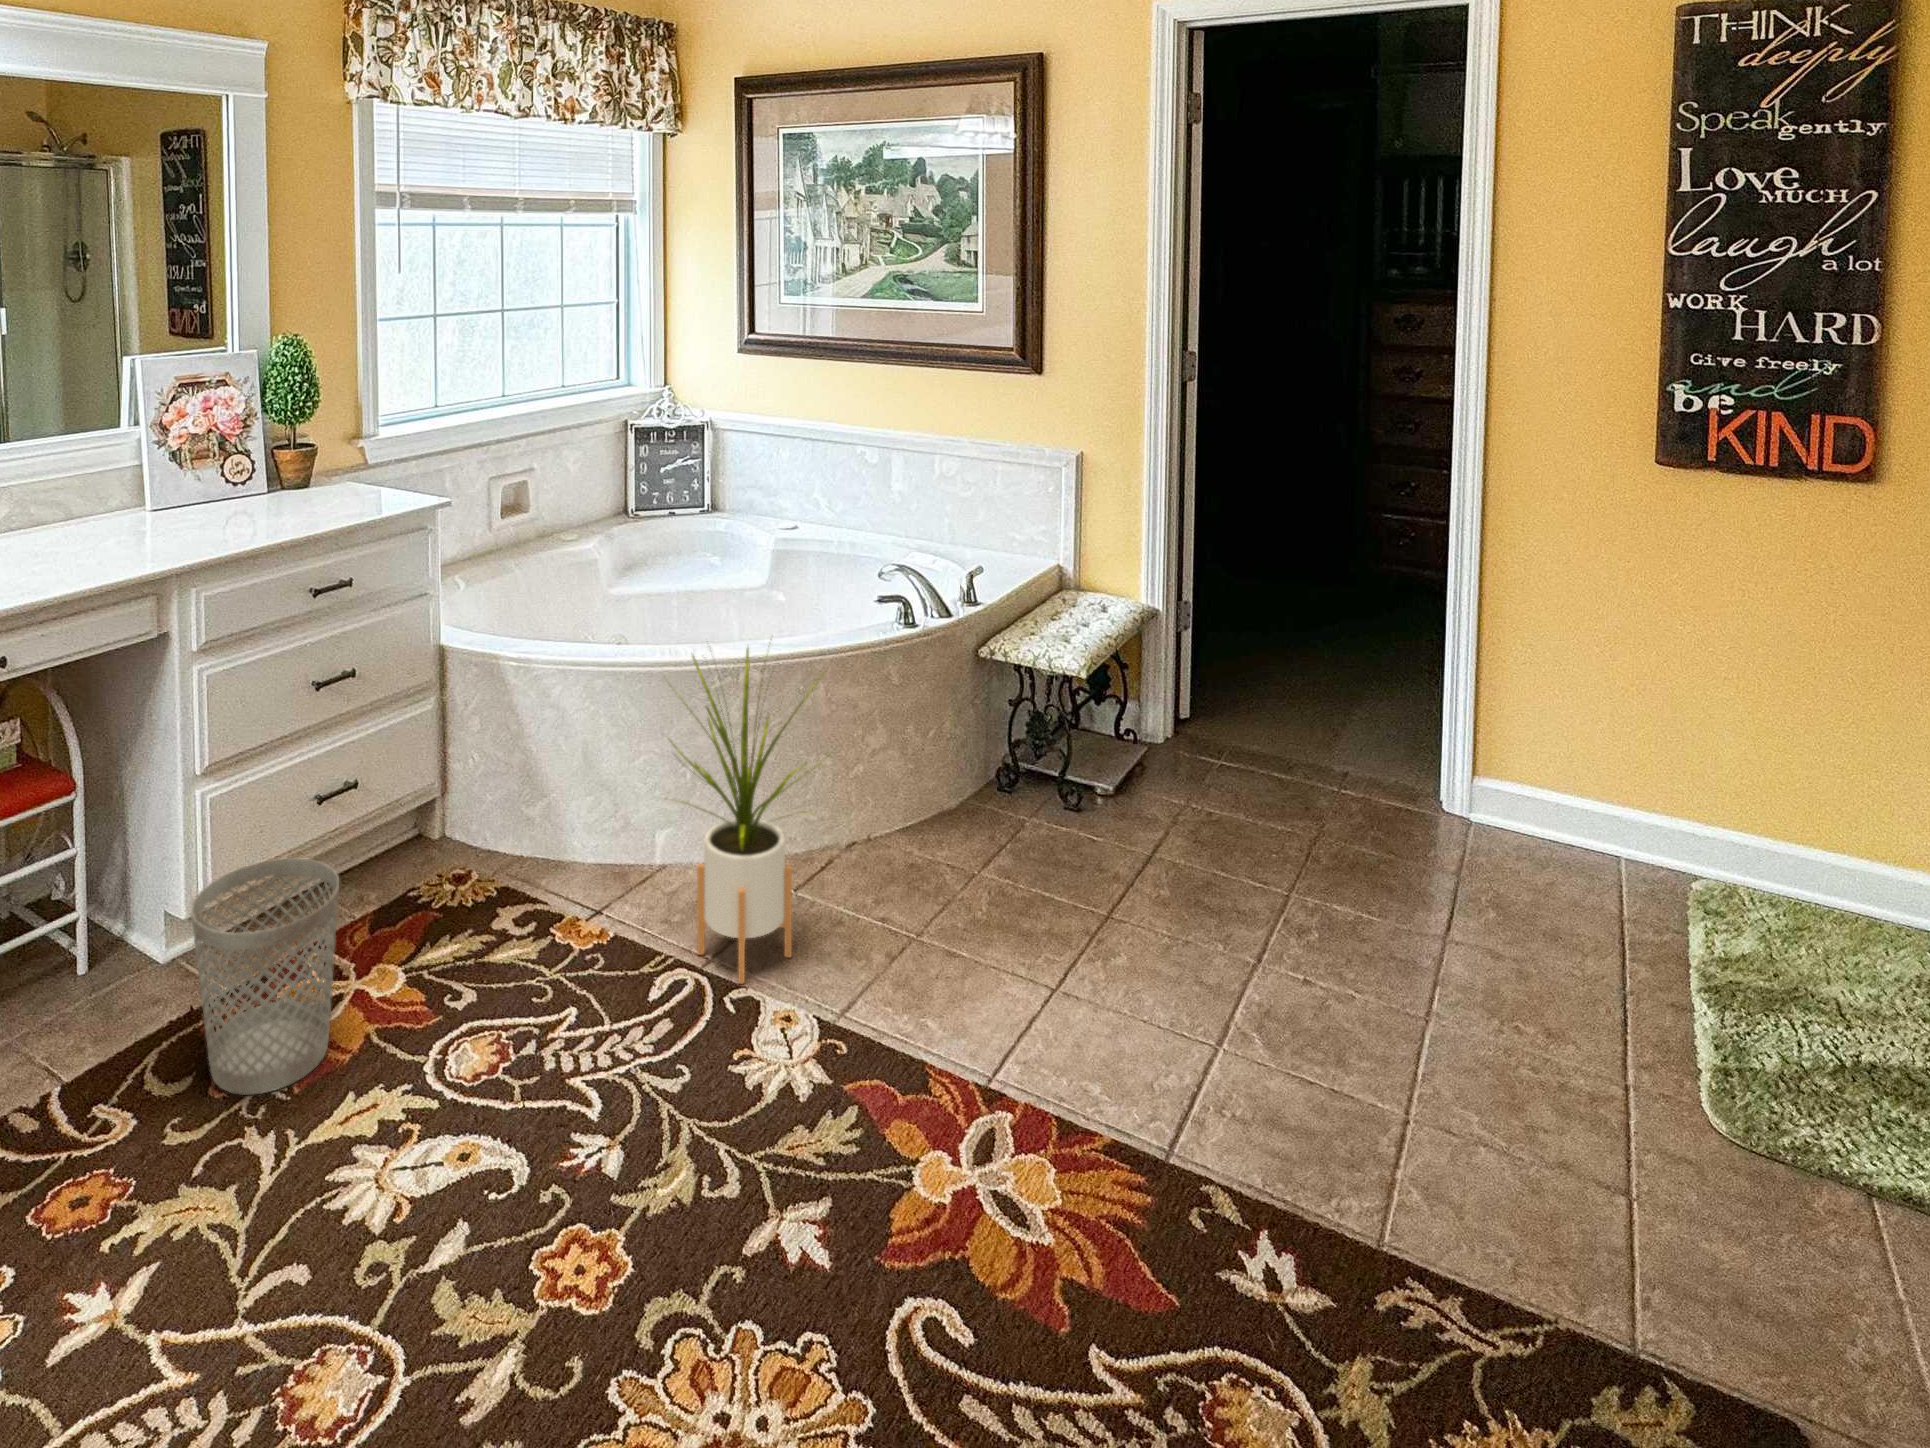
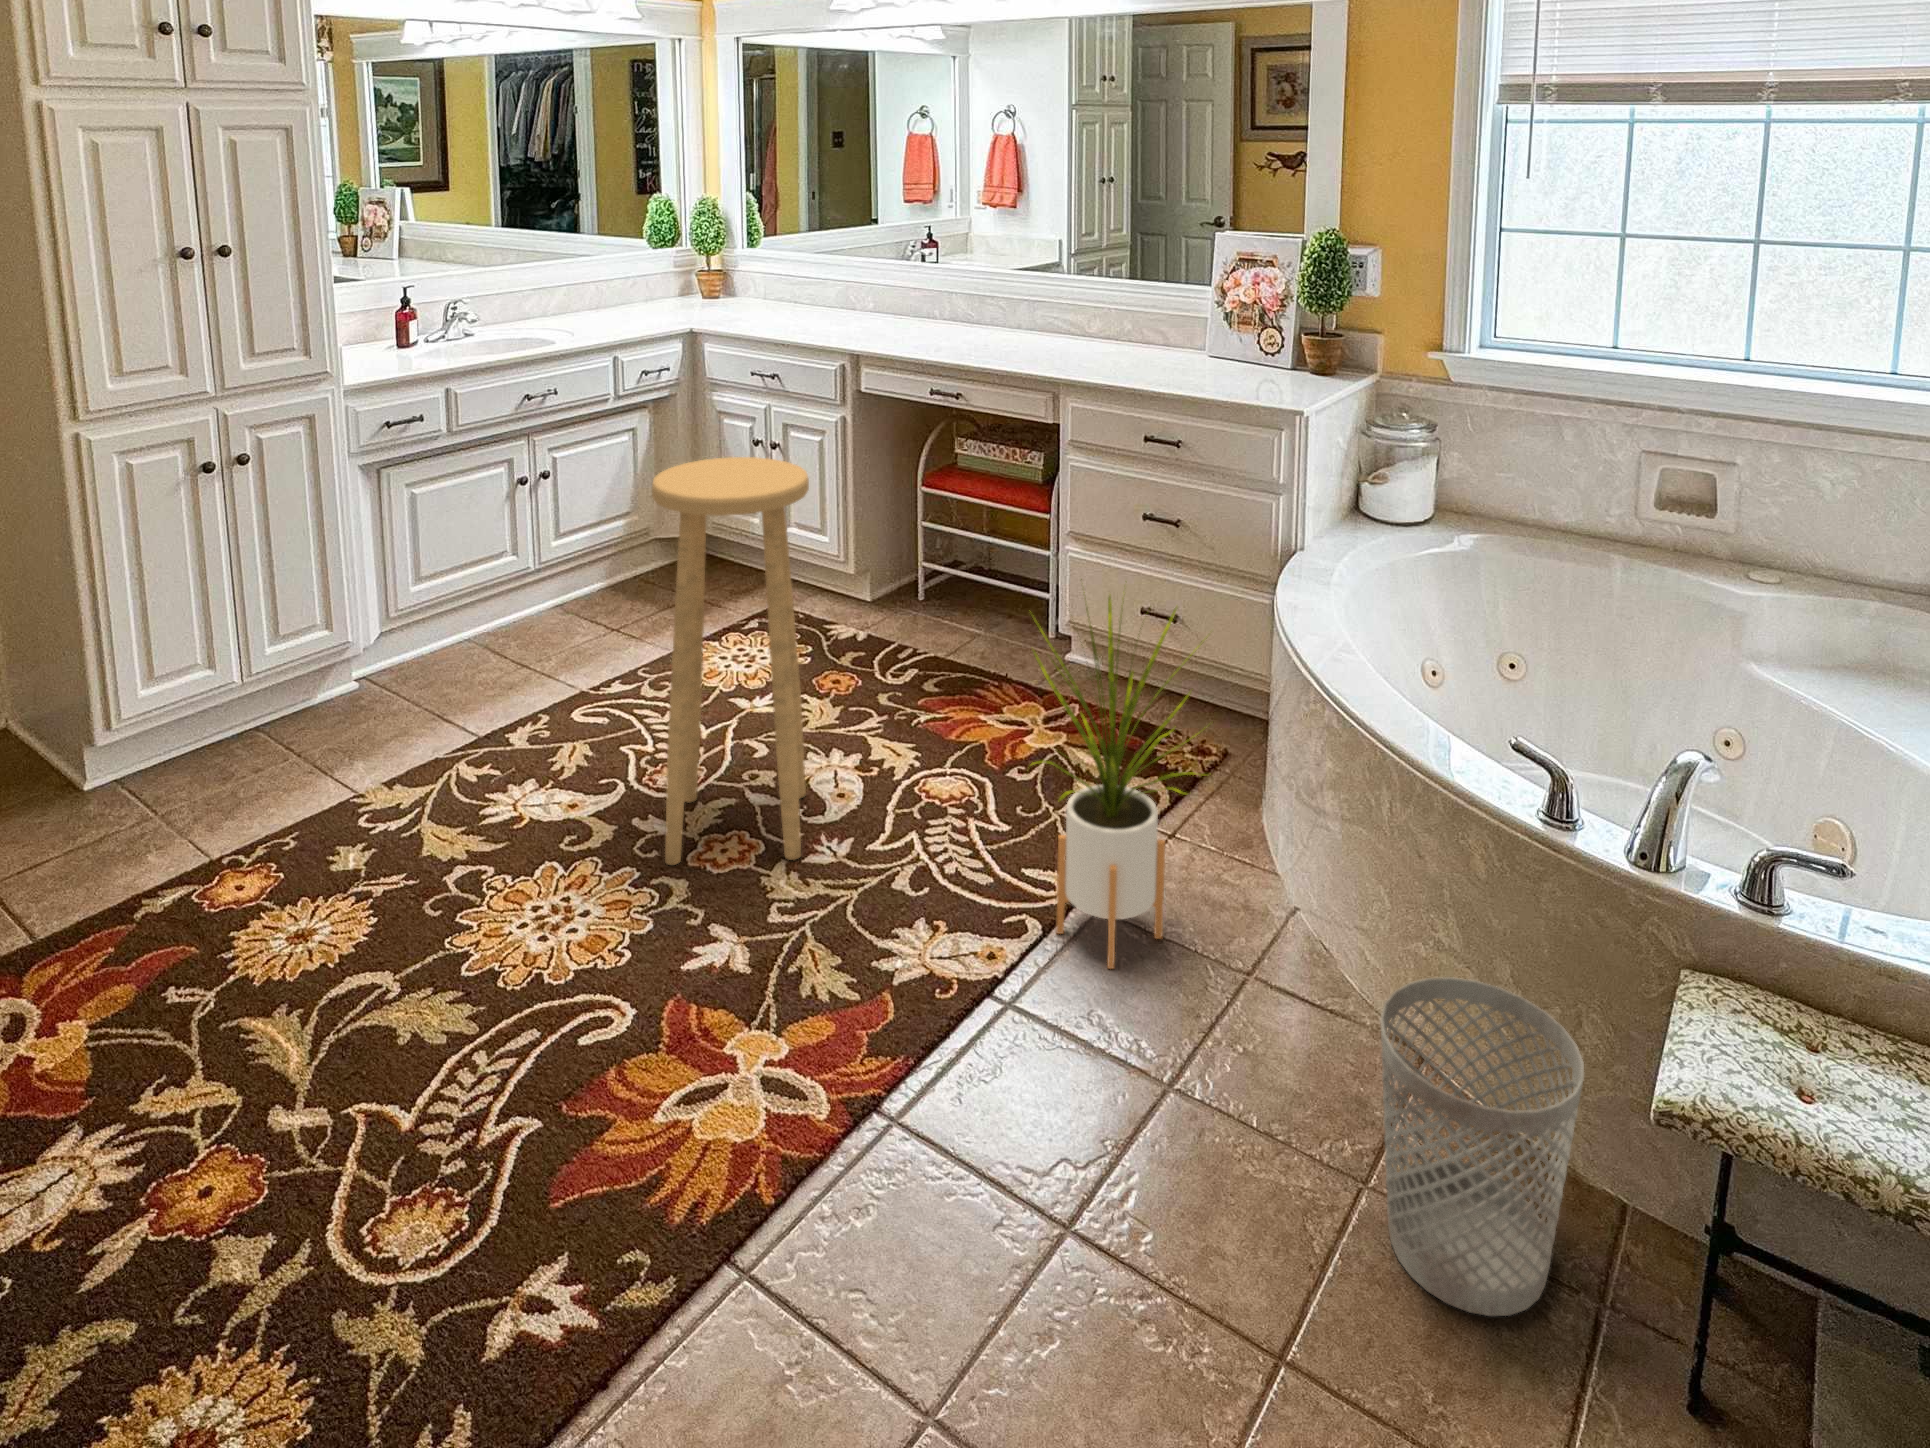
stool: none [387,710,618,1364] -> present [652,457,809,865]
wastebasket: present [191,858,339,1095] -> present [1380,977,1584,1316]

